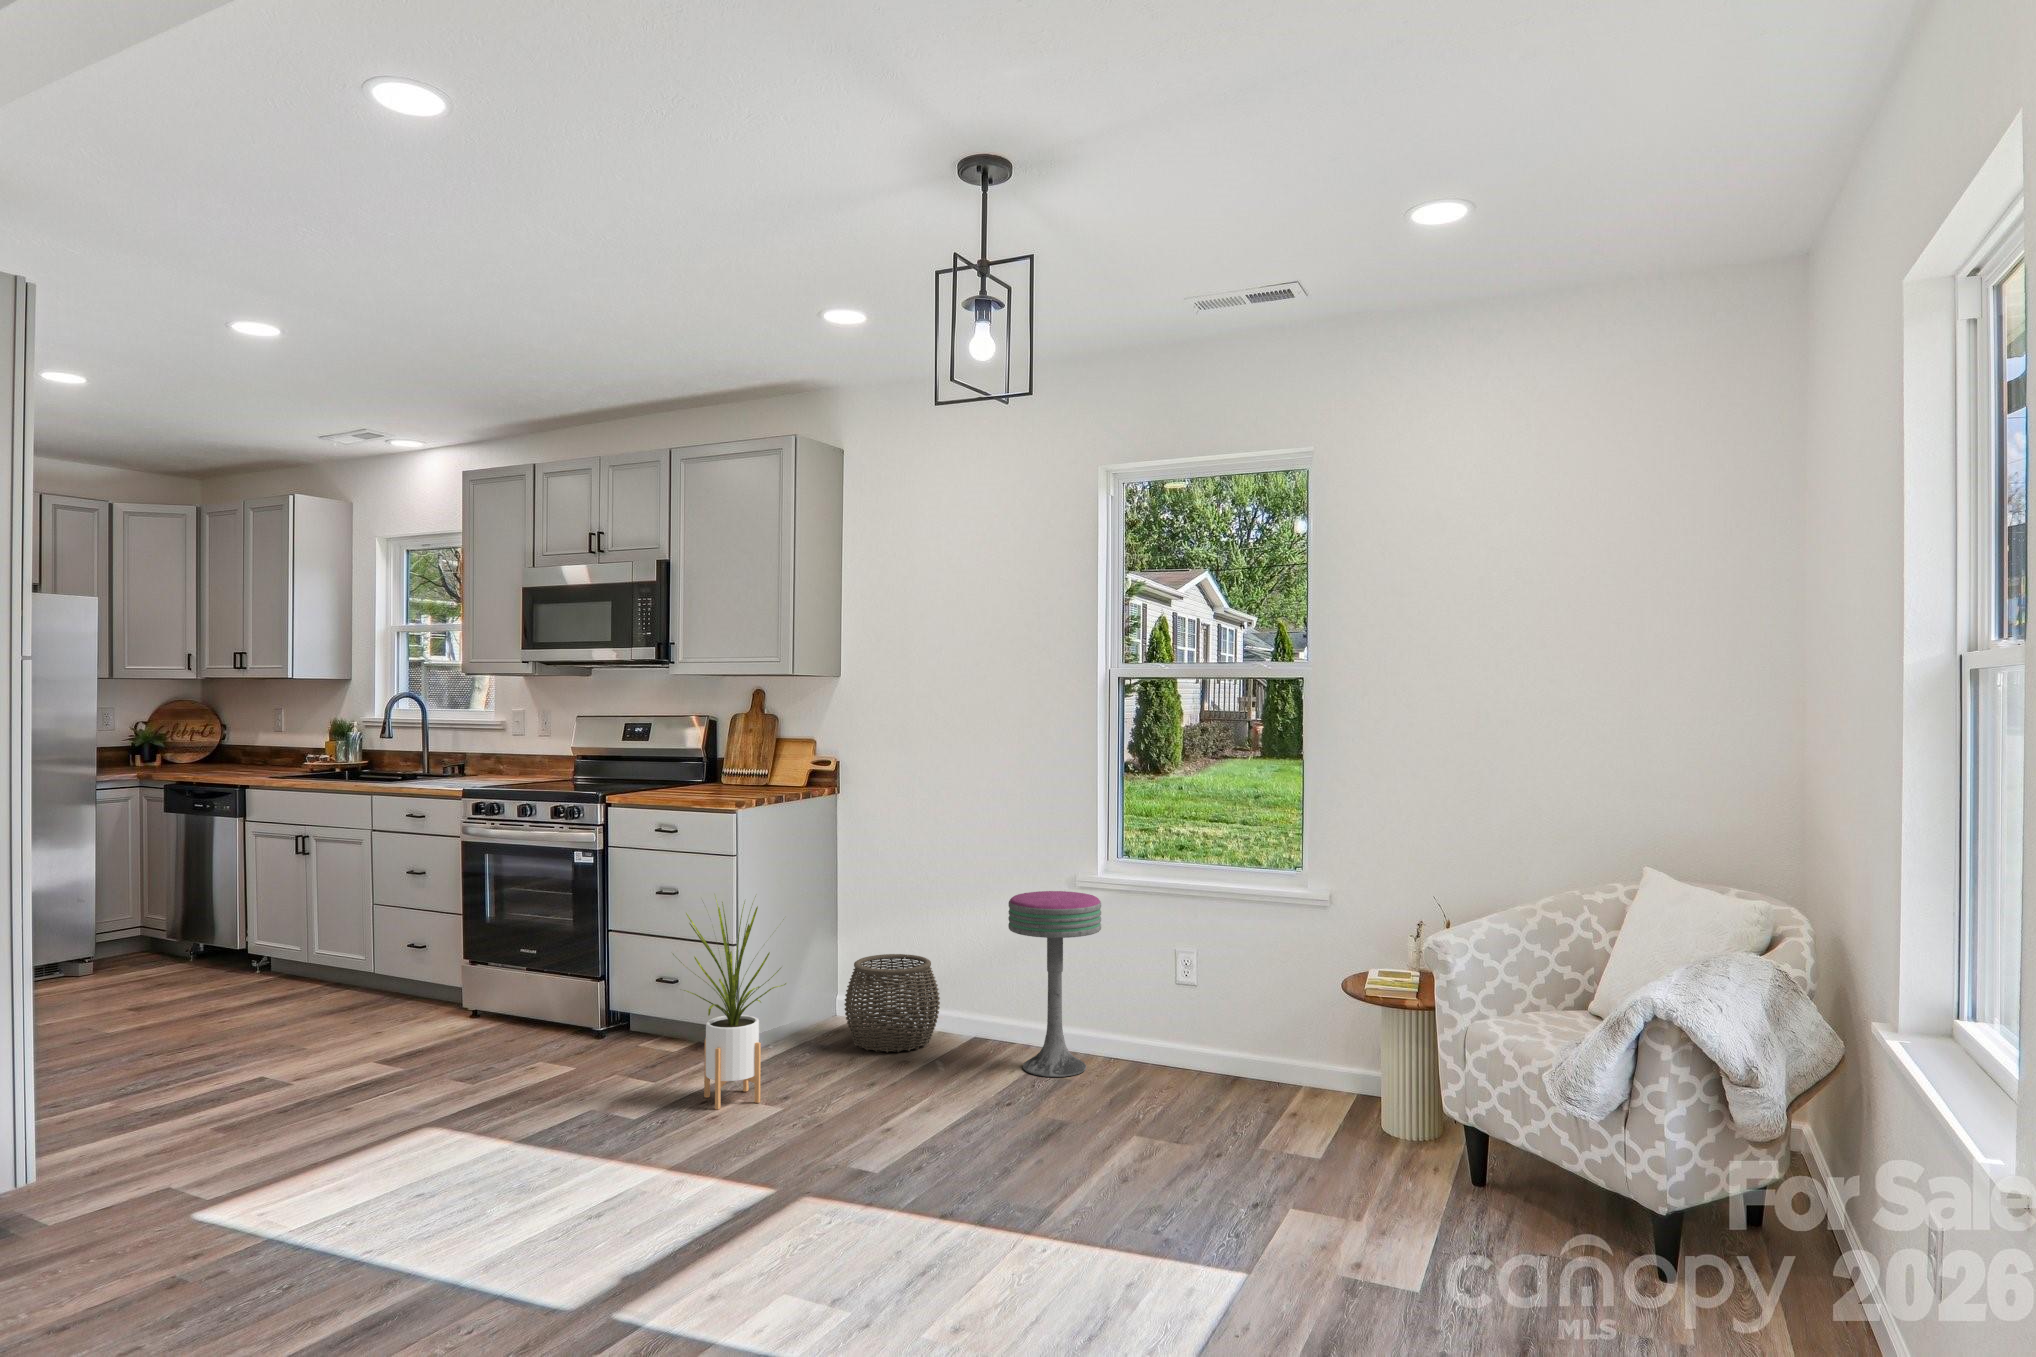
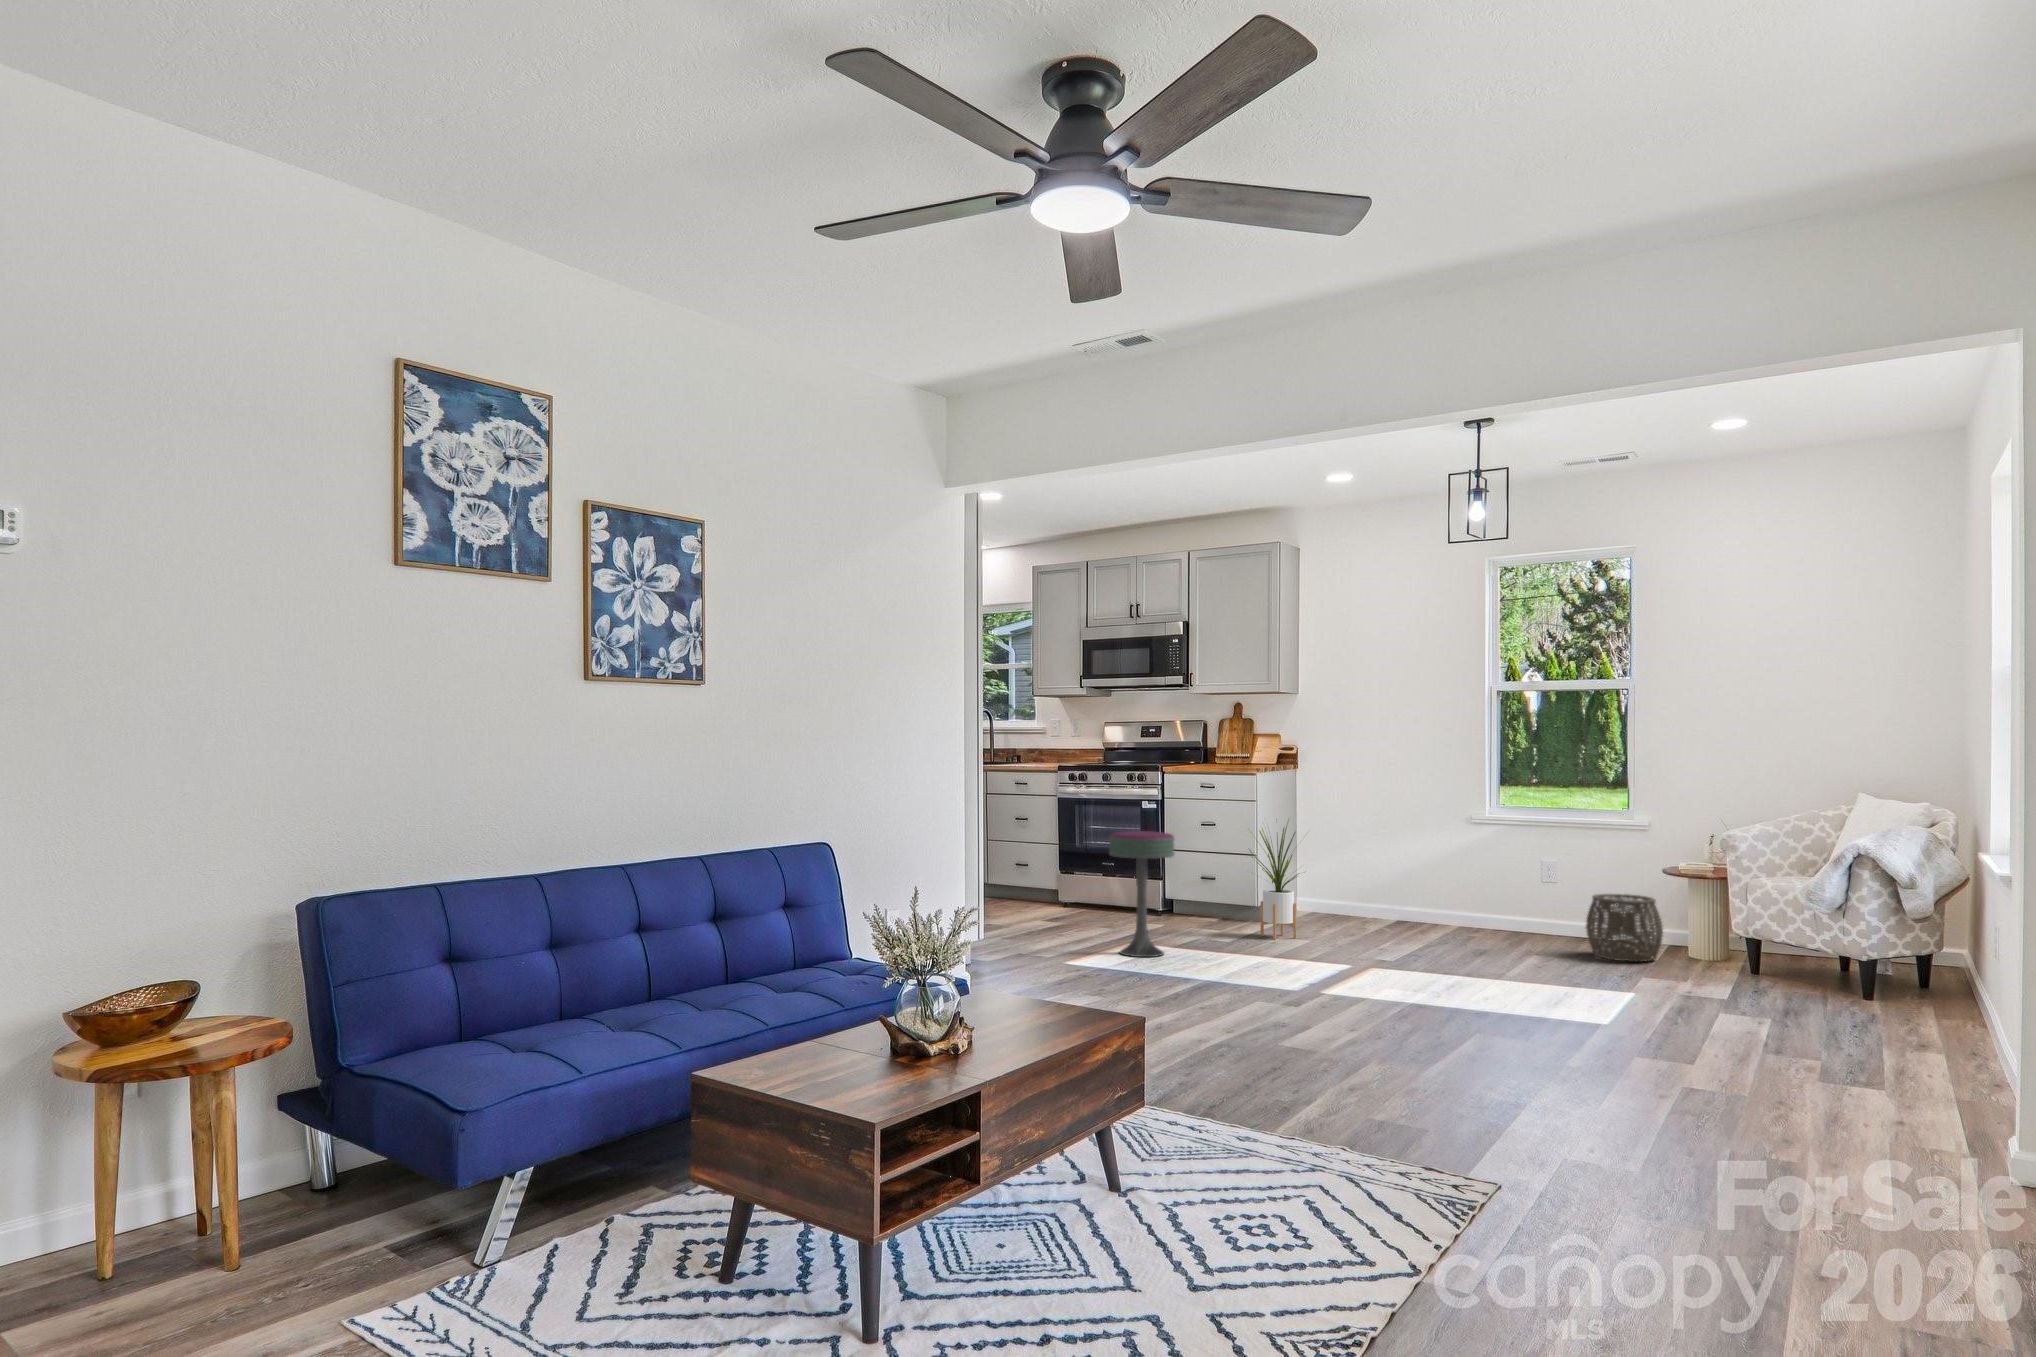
bar stool: present [1008,891,1101,1077] -> present [1109,831,1174,957]
woven basket: present [844,954,940,1053] -> present [1586,894,1663,962]

